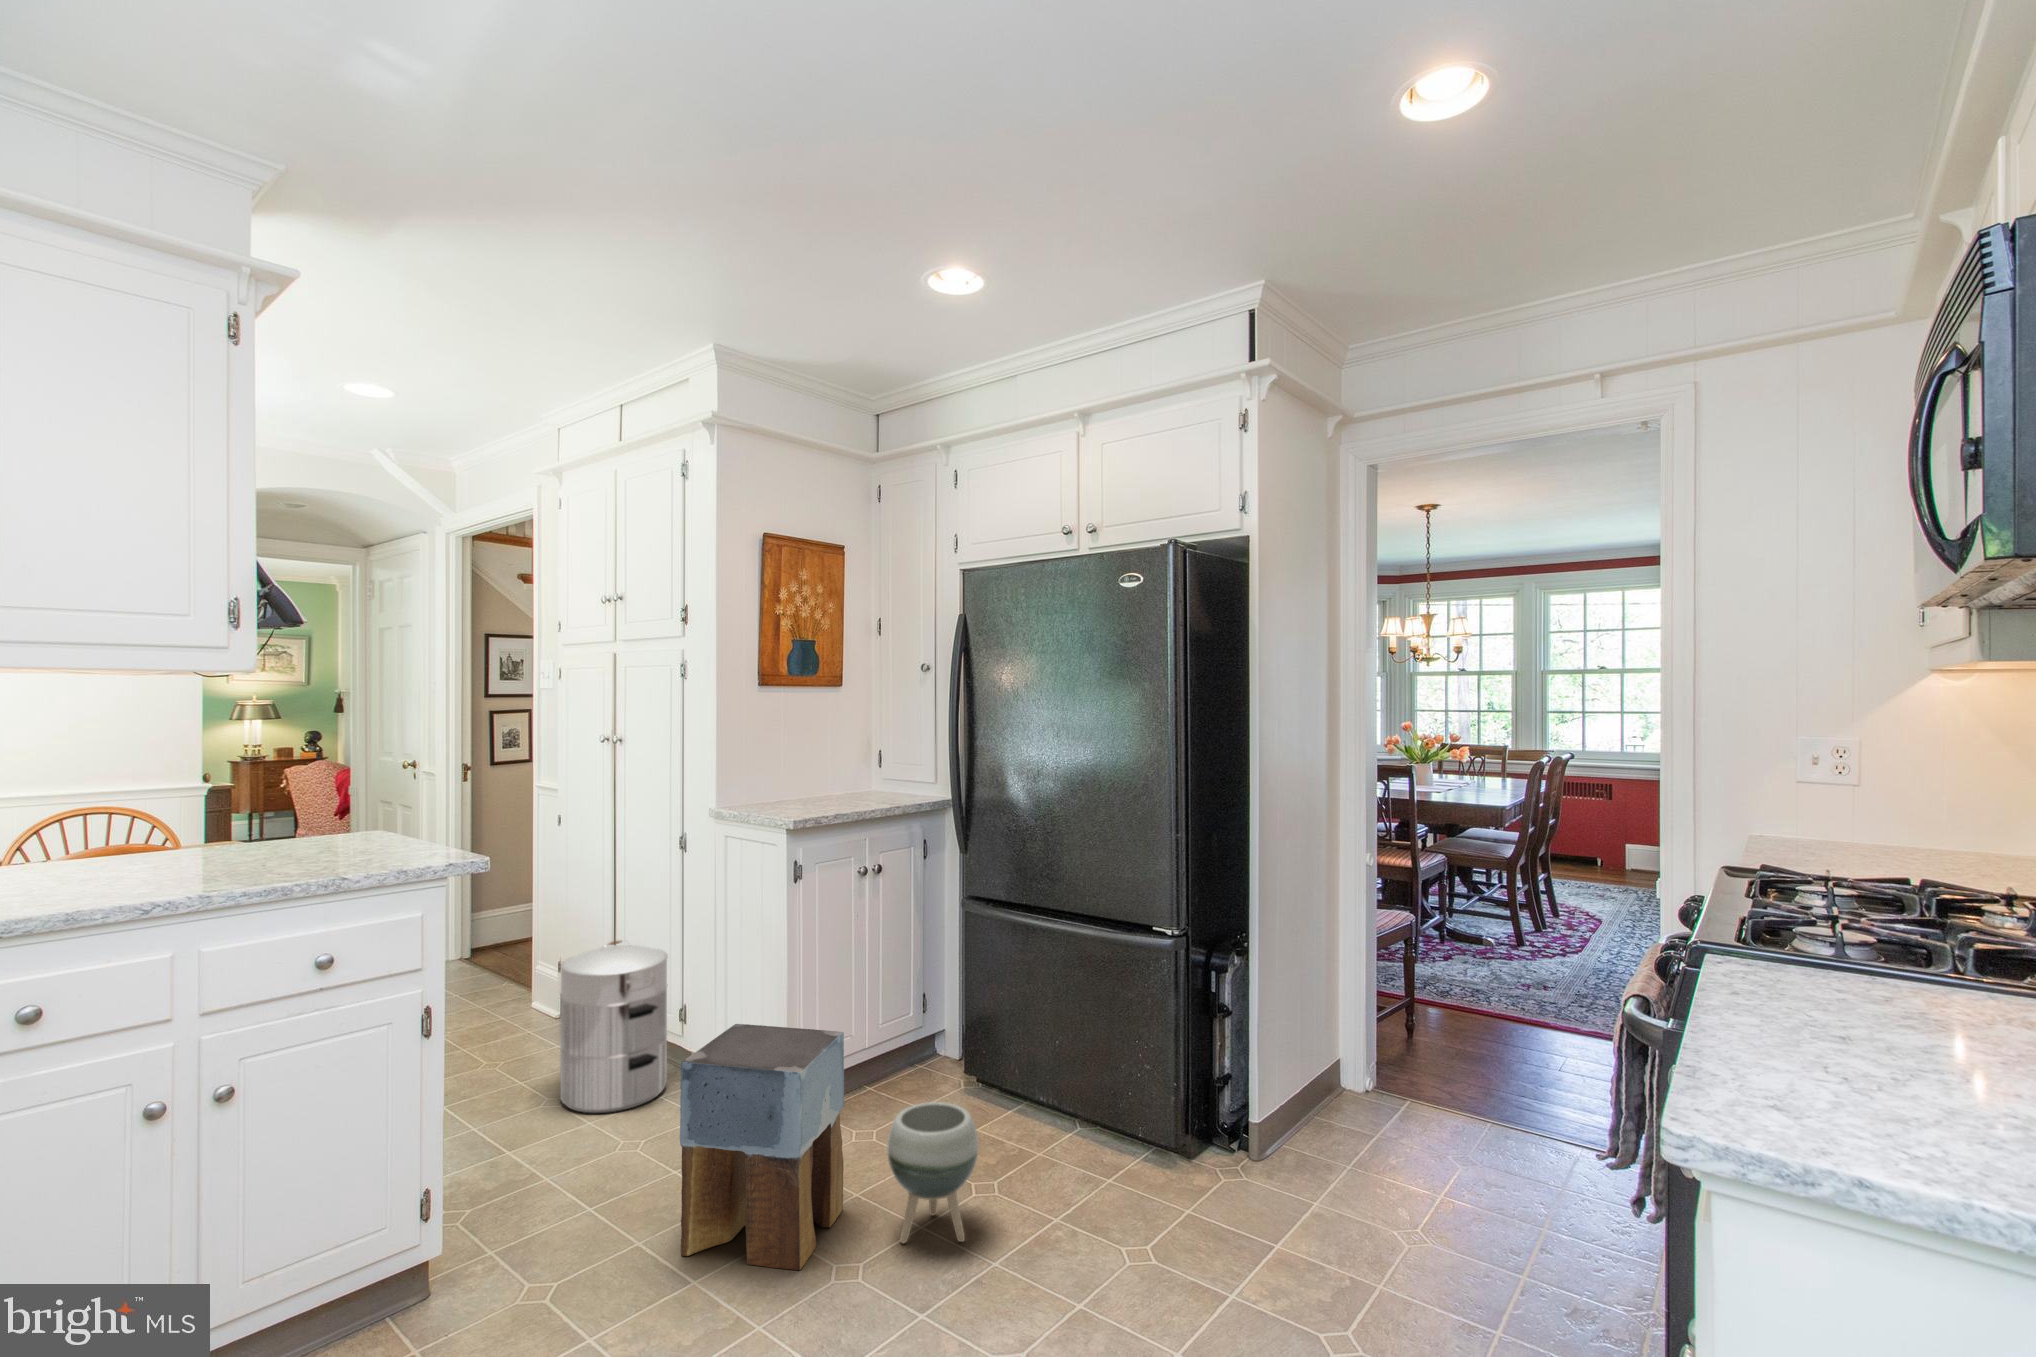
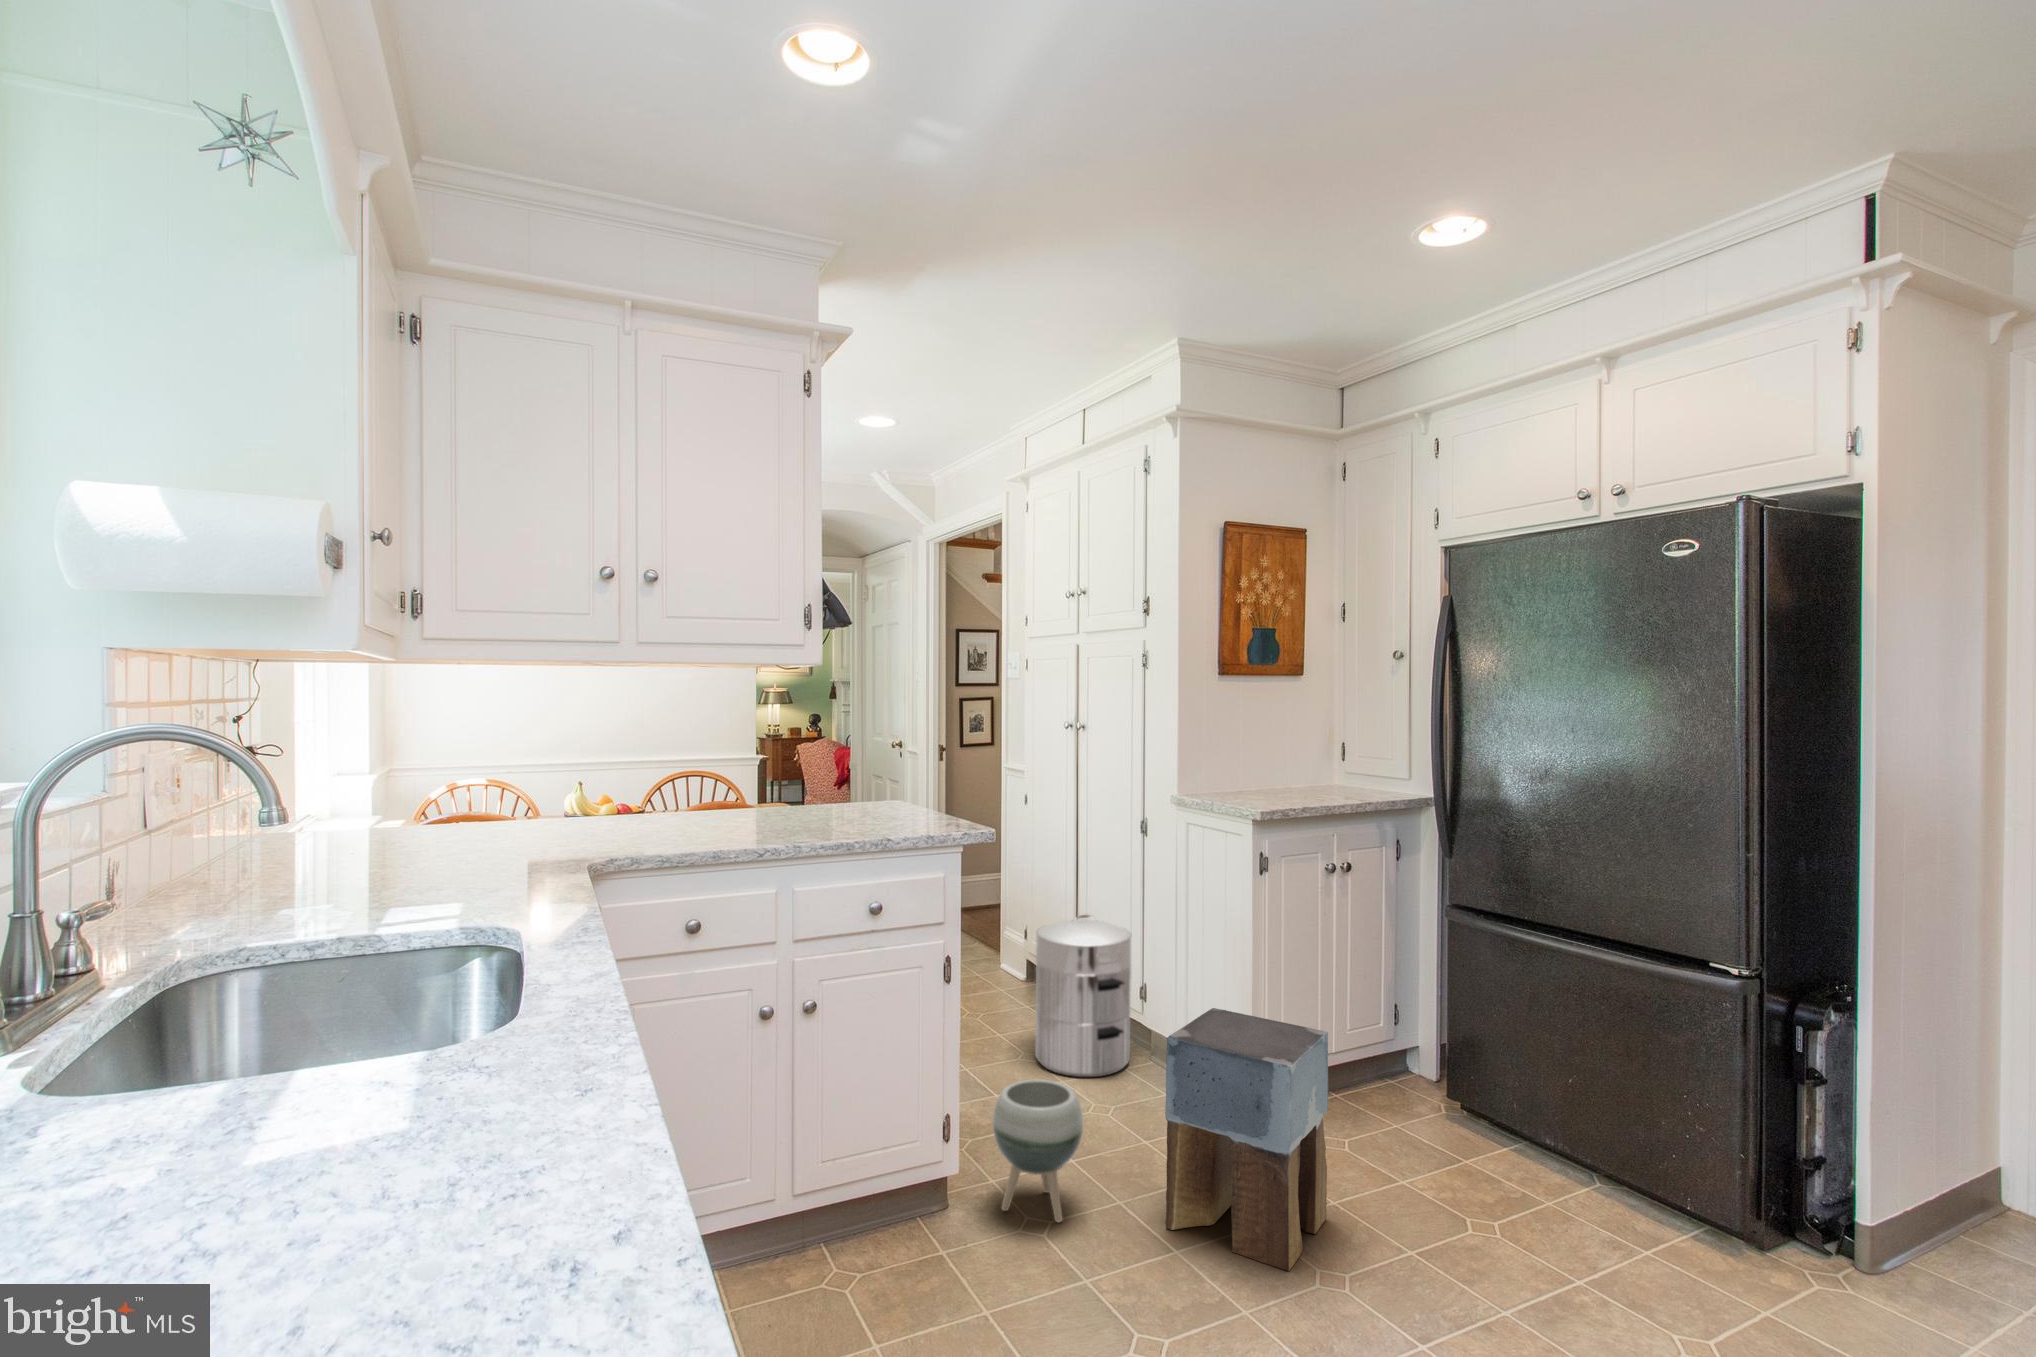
planter: present [887,1102,979,1243] -> present [993,1079,1083,1222]

